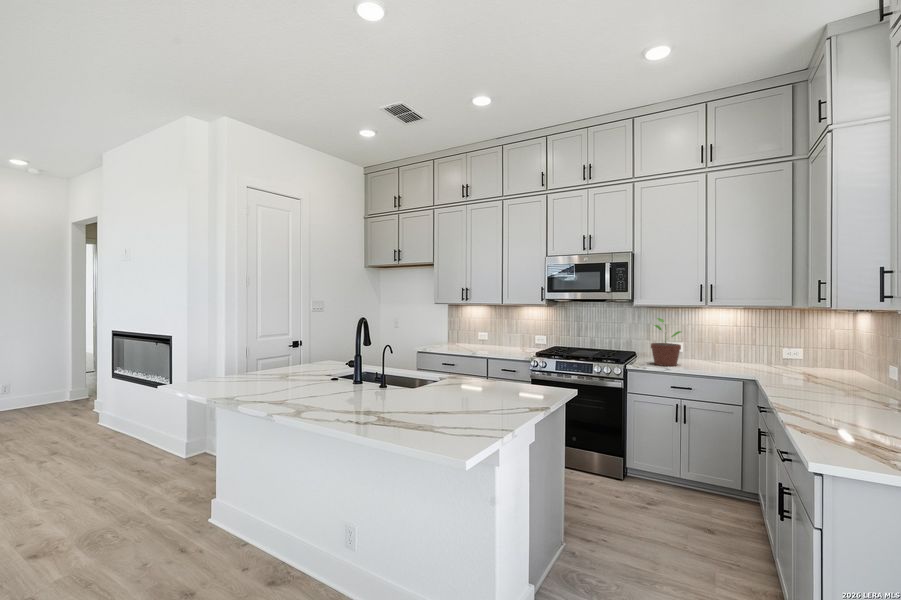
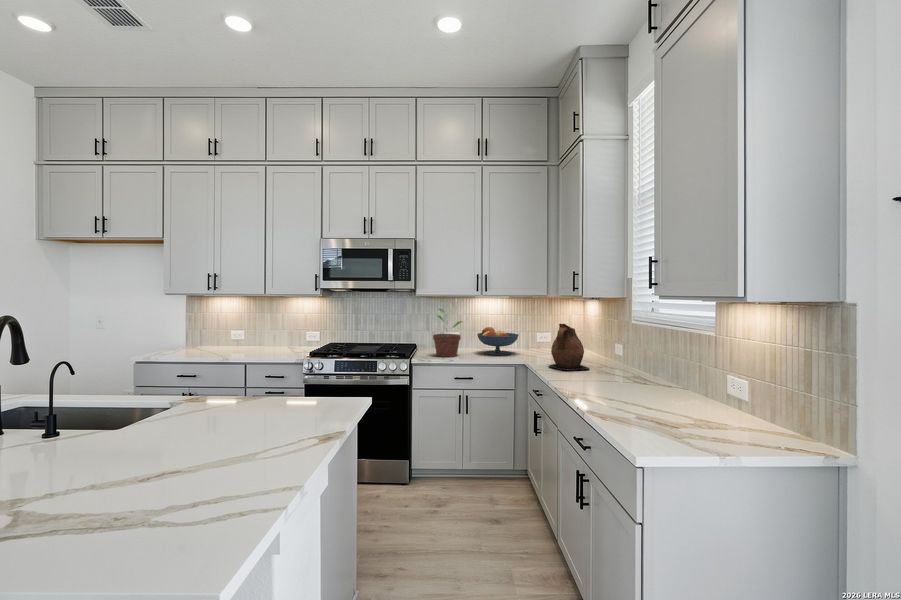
ceramic pitcher: none [776,337,833,391] -> present [549,324,590,370]
fruit bowl: none [702,338,753,369] -> present [477,327,519,355]

